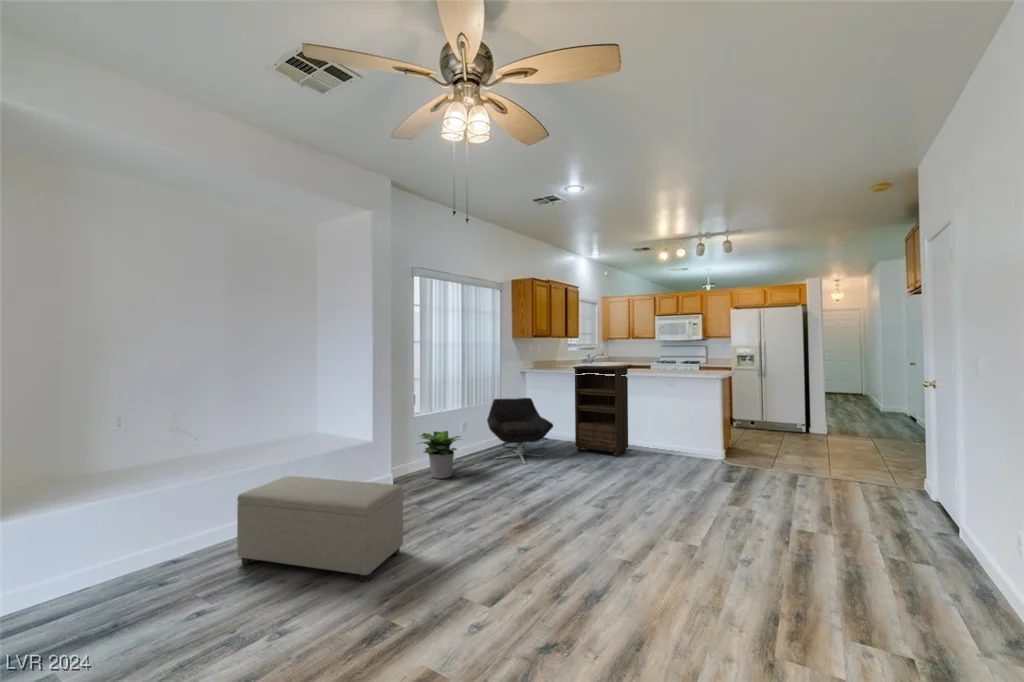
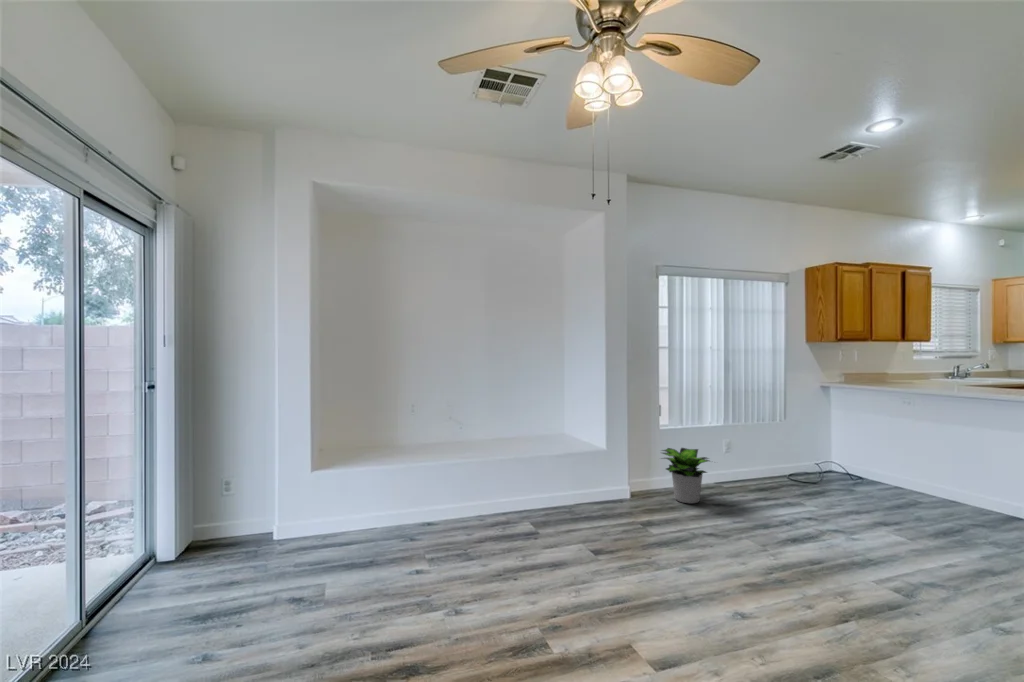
bookshelf: present [573,366,629,456] -> none [901,383,1018,529]
lounge chair: present [487,398,553,464] -> none [757,418,859,508]
ottoman: present [237,476,403,581] -> none [464,469,599,591]

